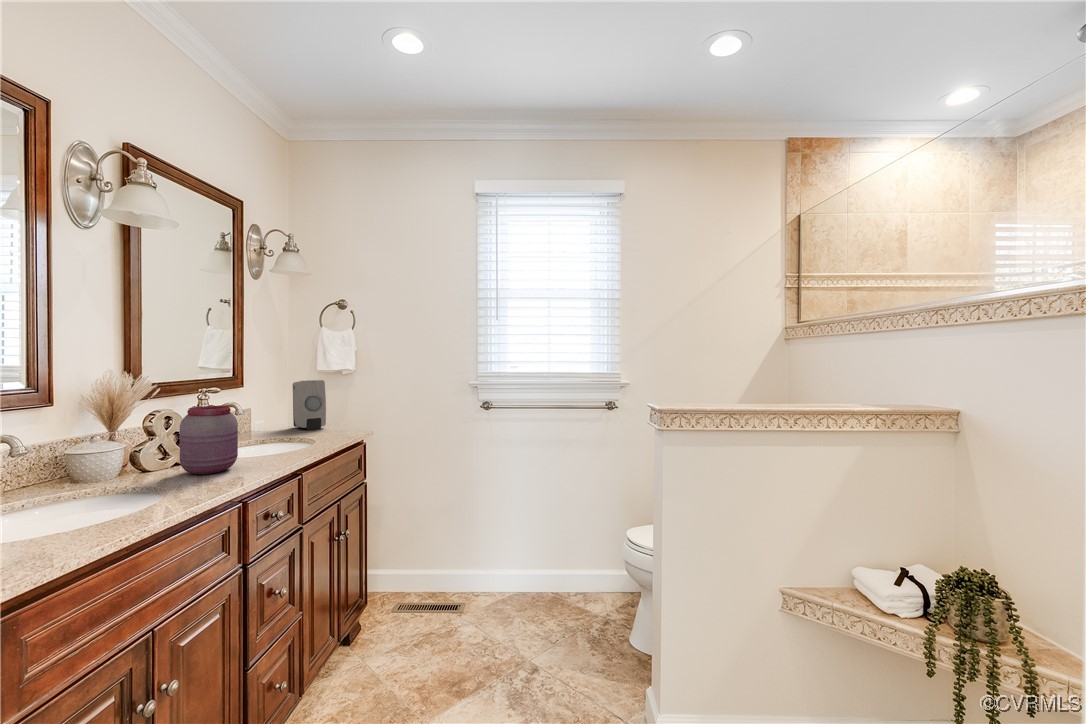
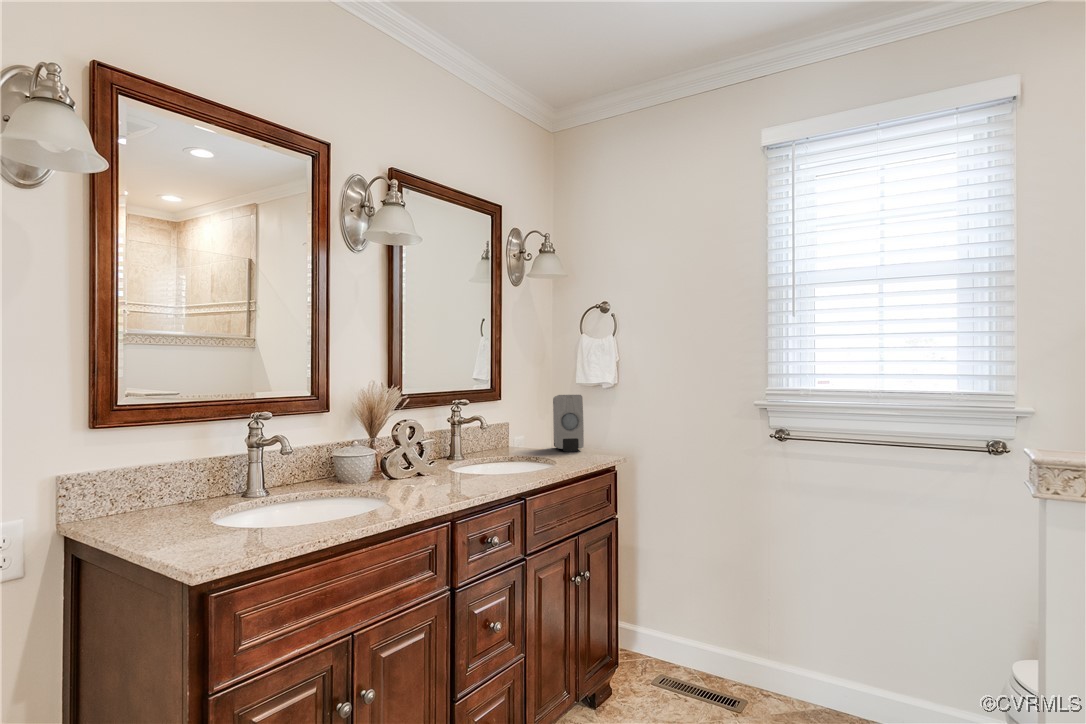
jar: present [180,406,238,474] -> none [415,418,464,487]

